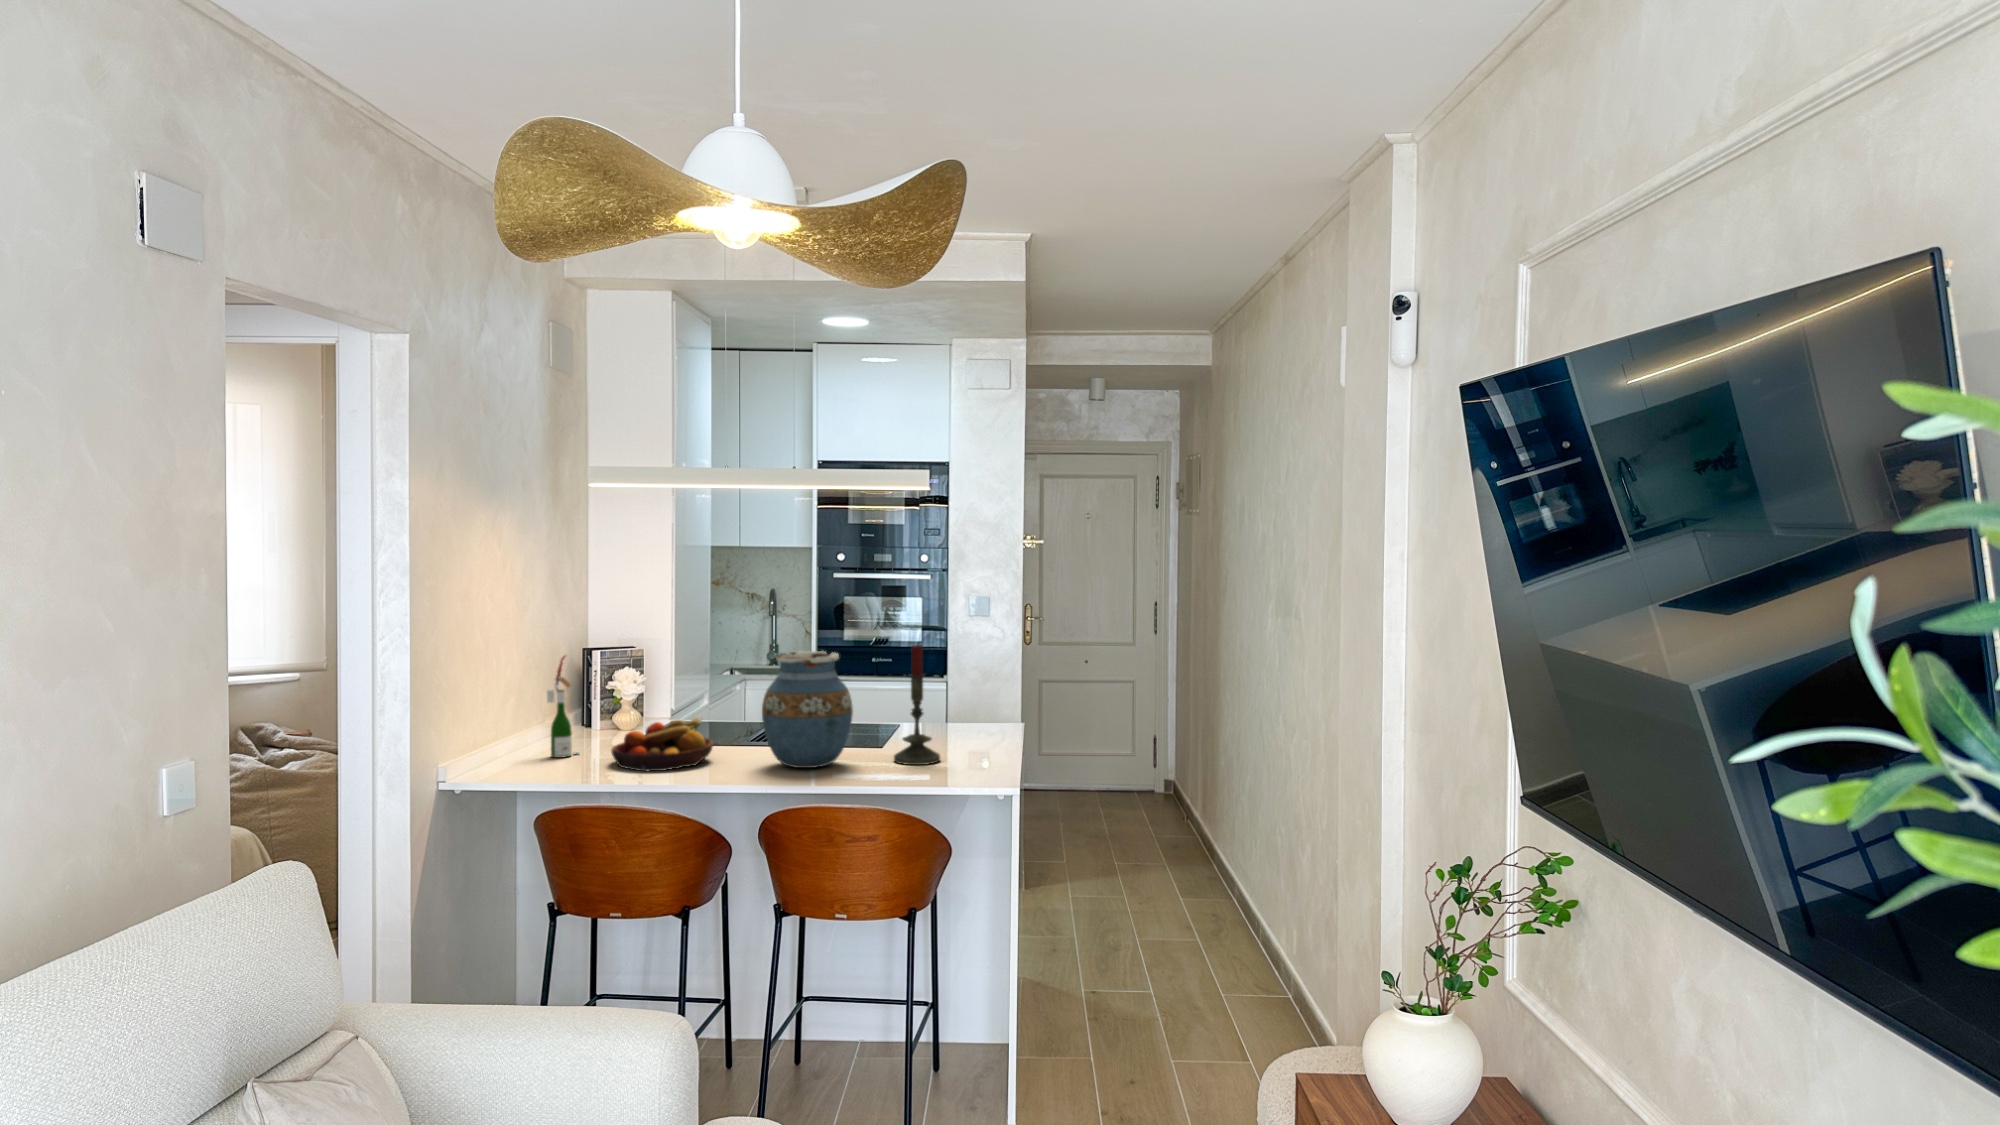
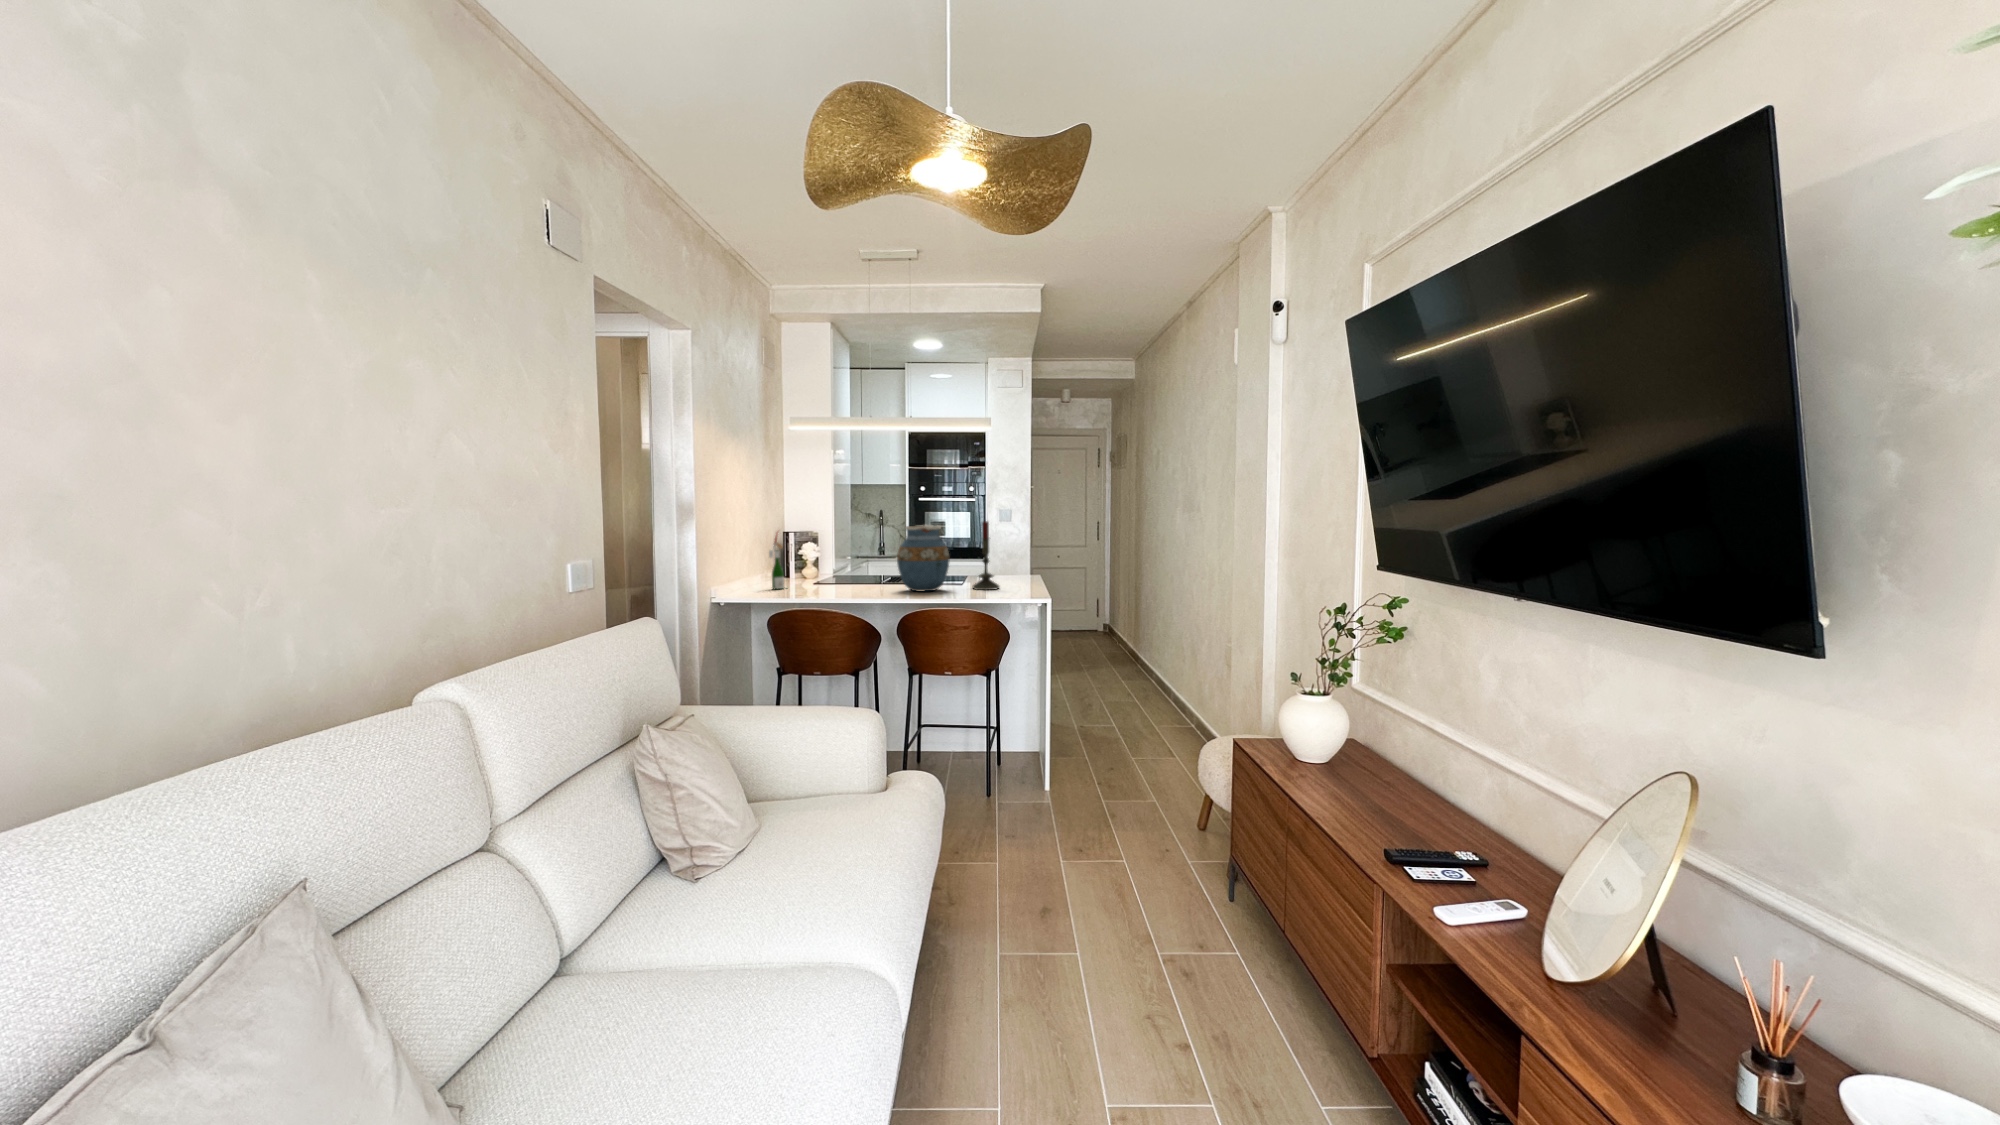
fruit bowl: present [611,717,713,771] -> none [809,566,868,594]

